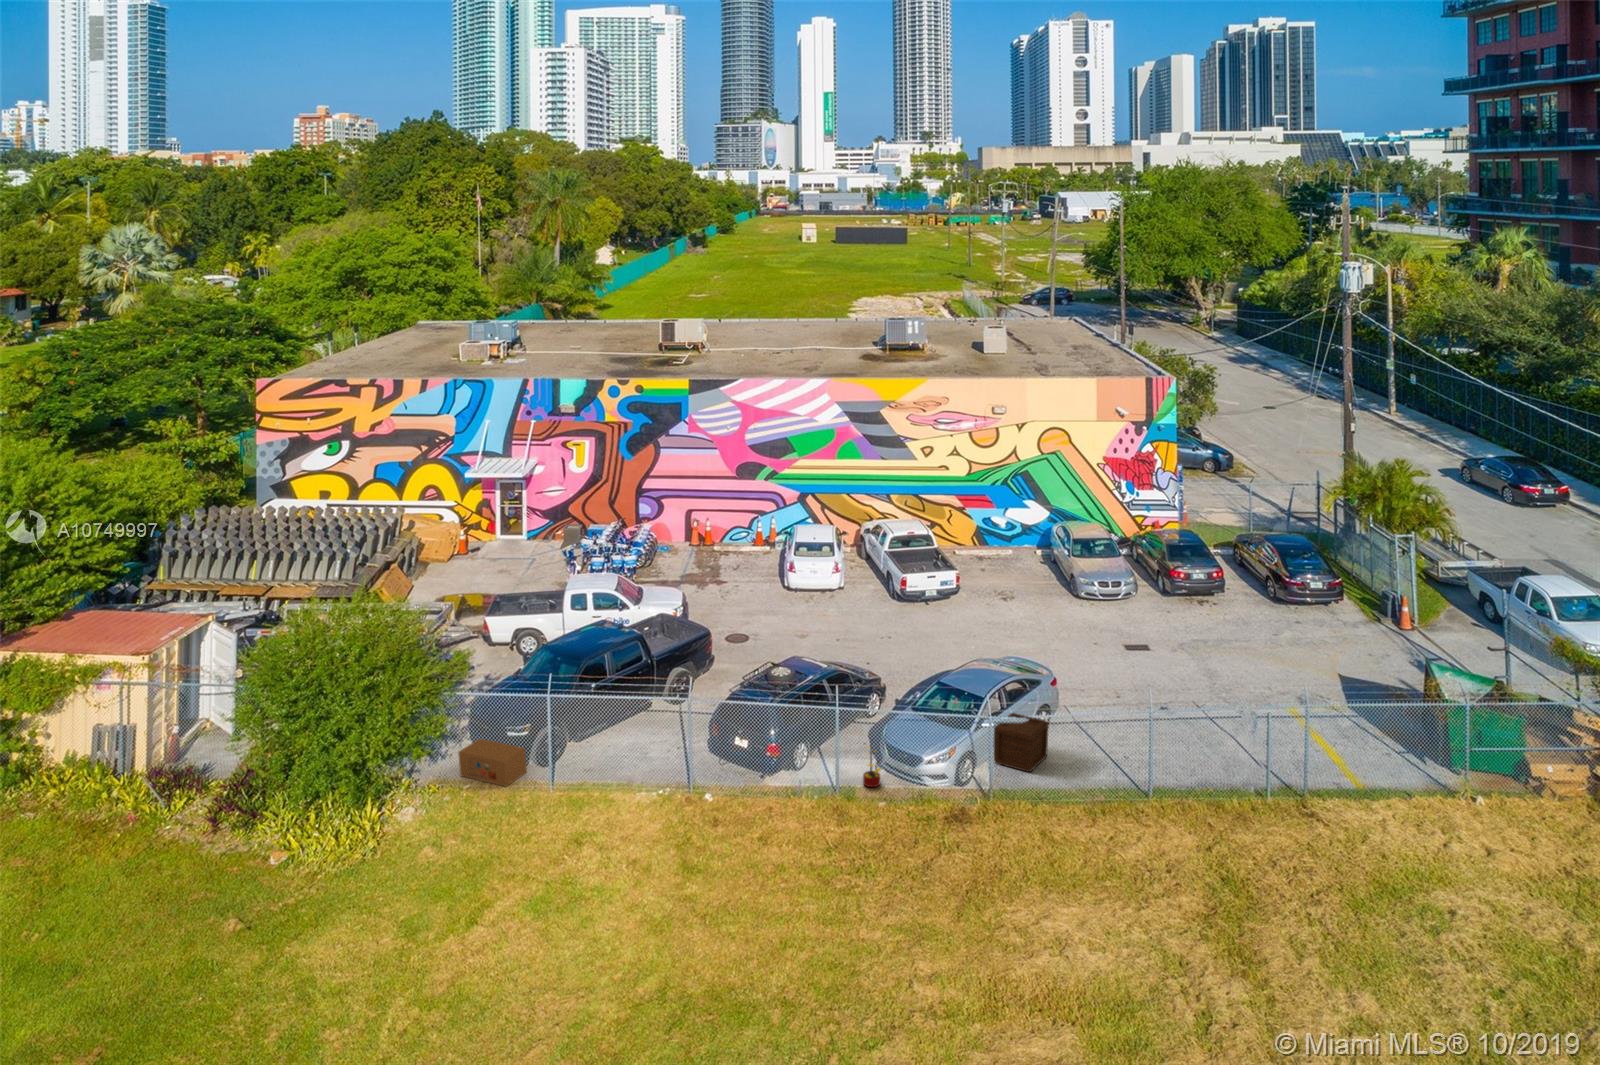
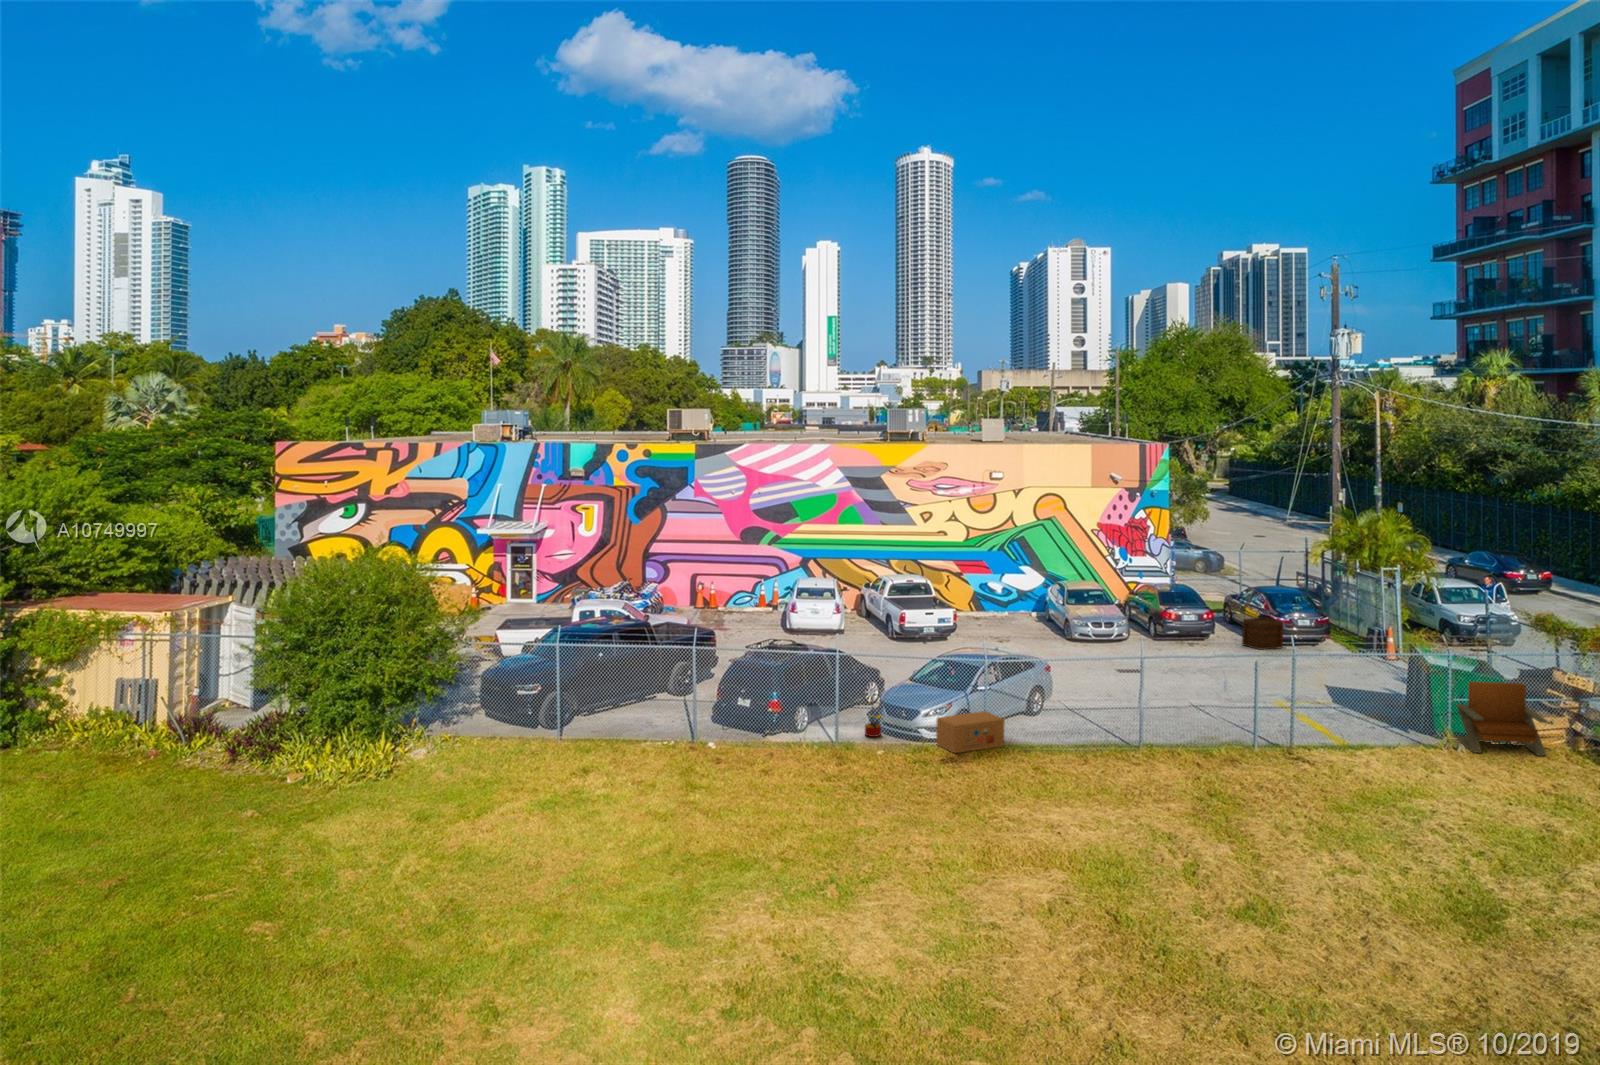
wooden crate: present [993,713,1049,772] -> present [1242,617,1283,650]
lounge chair: none [1471,731,1571,816] -> present [1456,681,1548,756]
cardboard box: present [458,739,527,786] -> present [936,711,1005,753]

